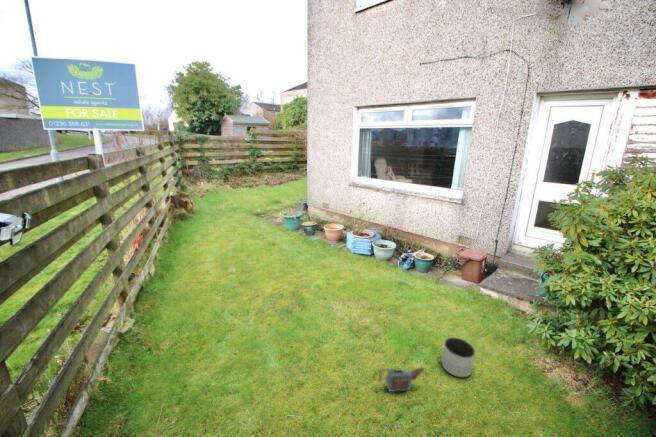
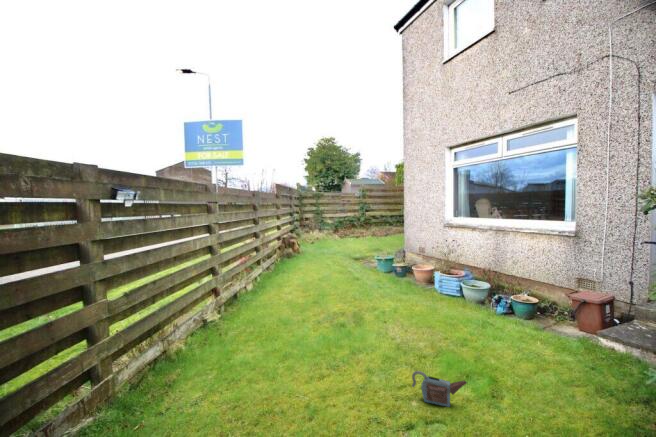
planter: present [441,338,475,377] -> none [503,365,544,414]

